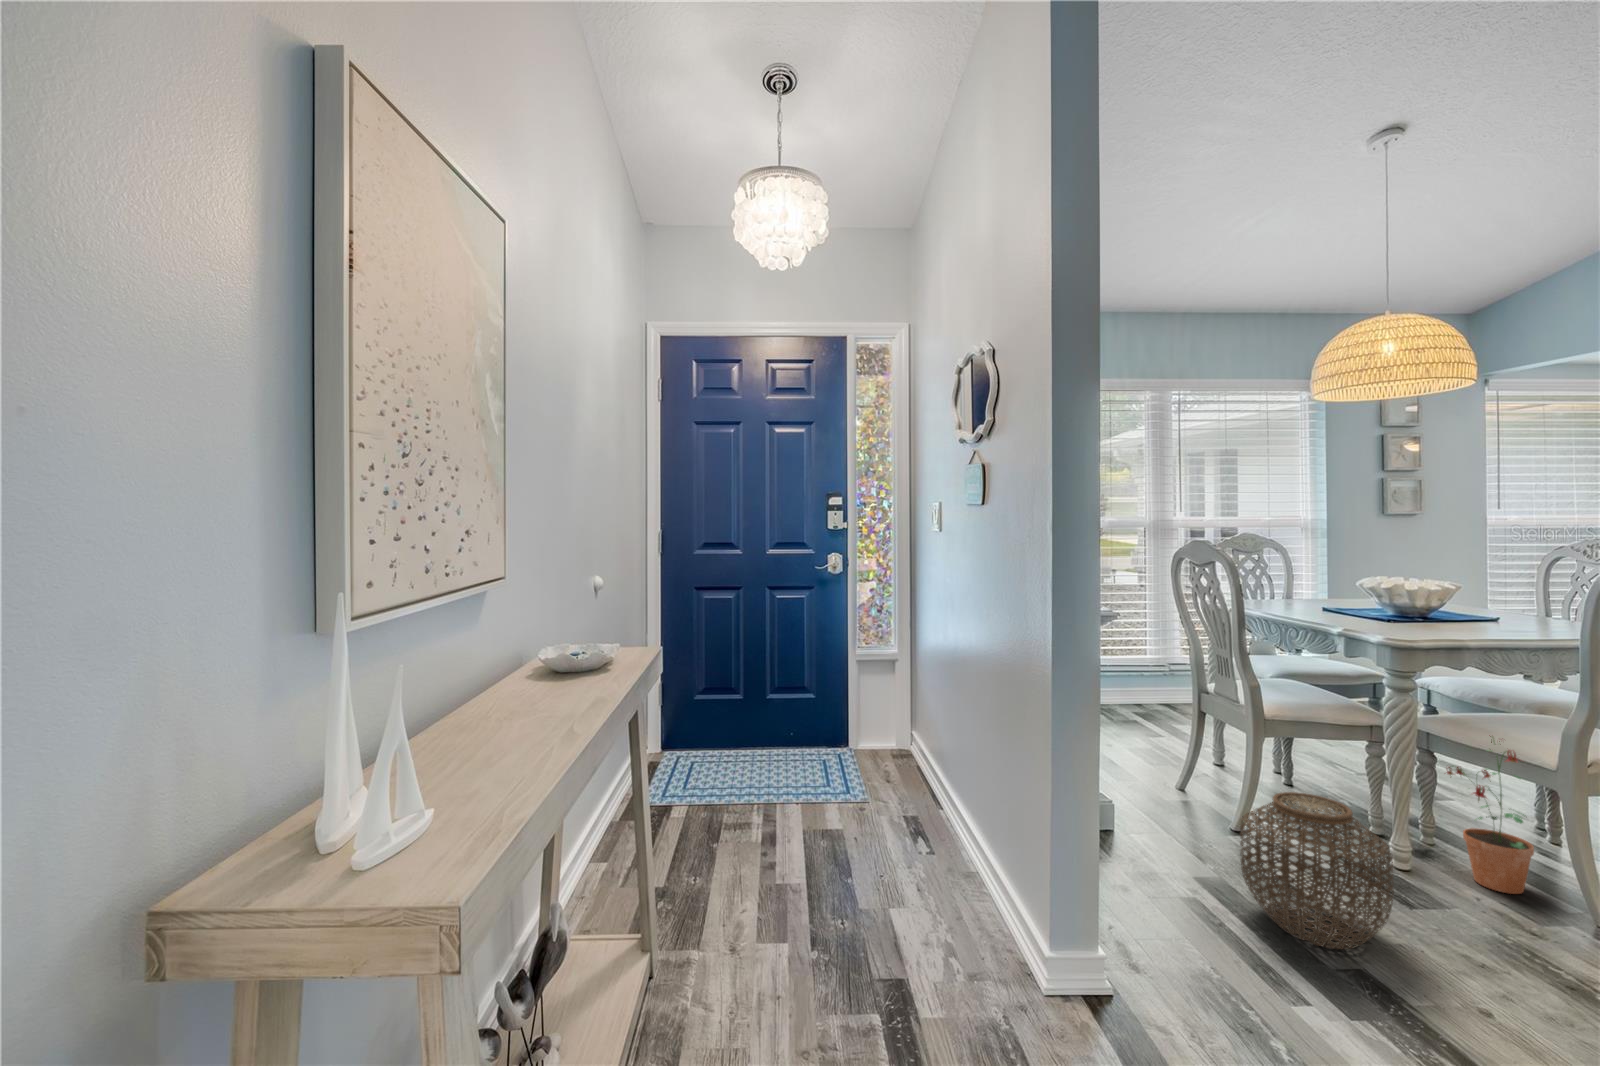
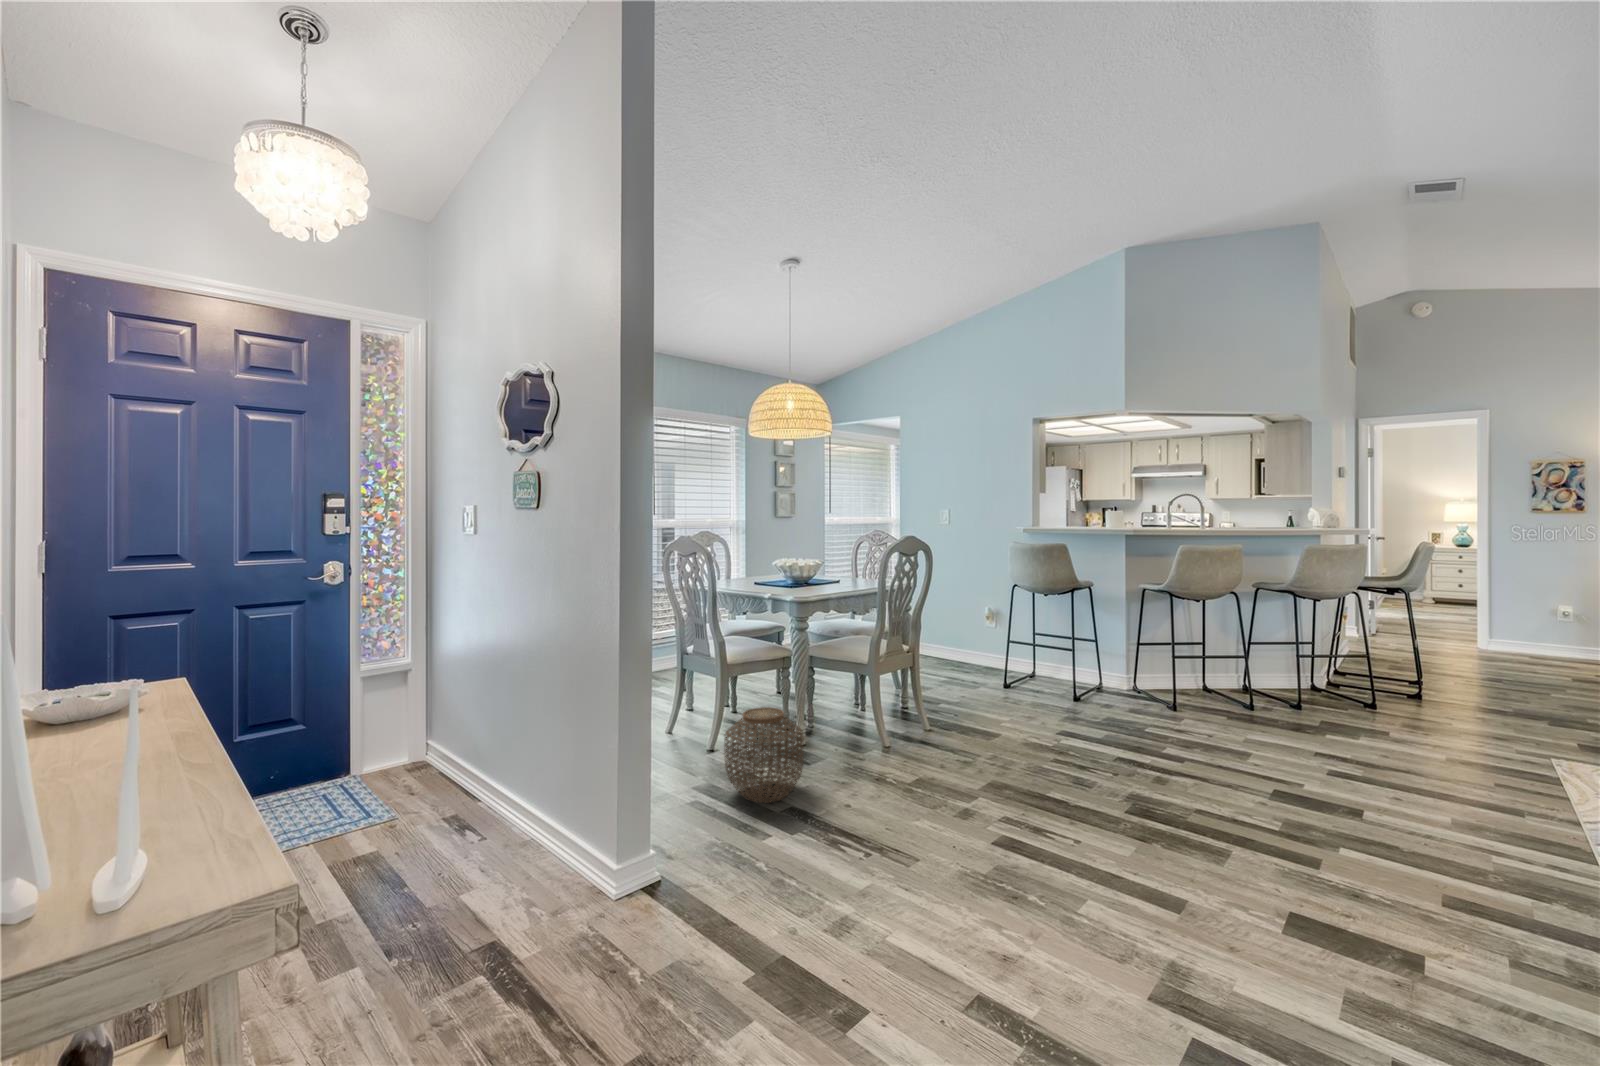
potted plant: present [1447,735,1534,894] -> none [818,654,857,744]

